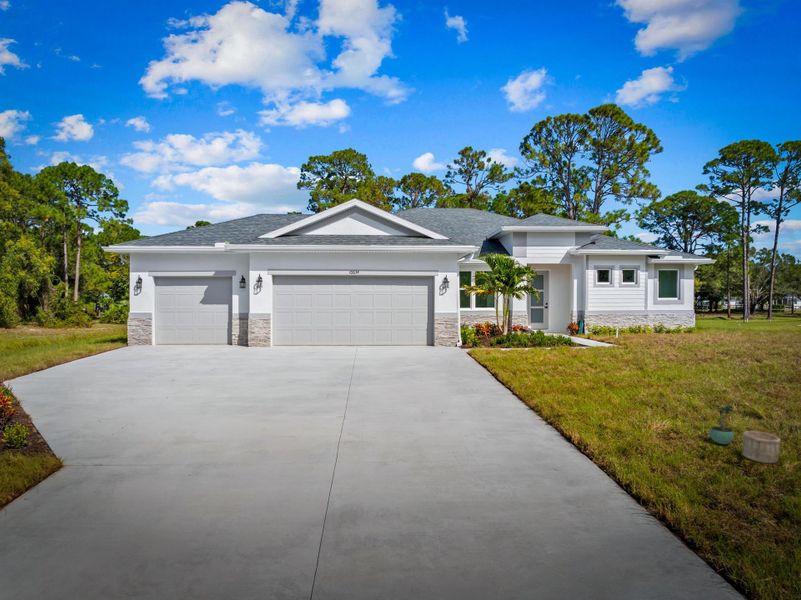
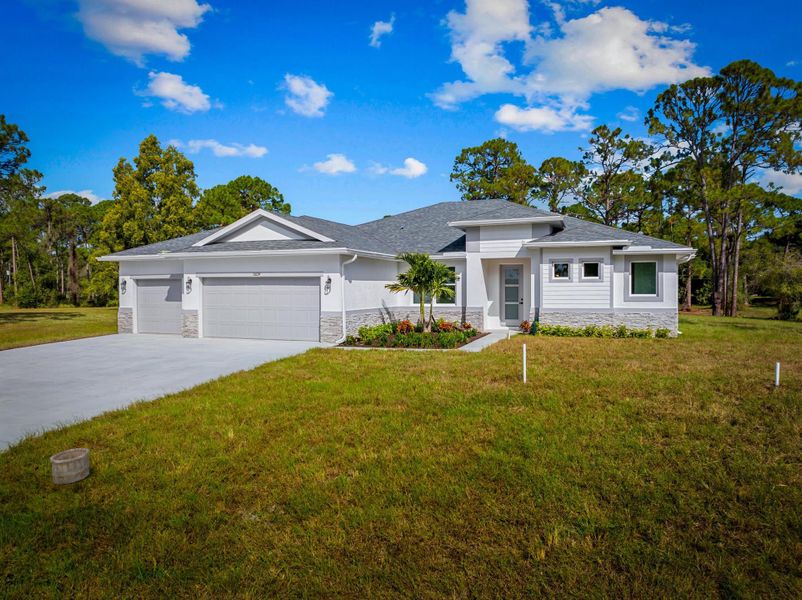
potted plant: present [710,405,734,444] -> none [95,418,126,459]

